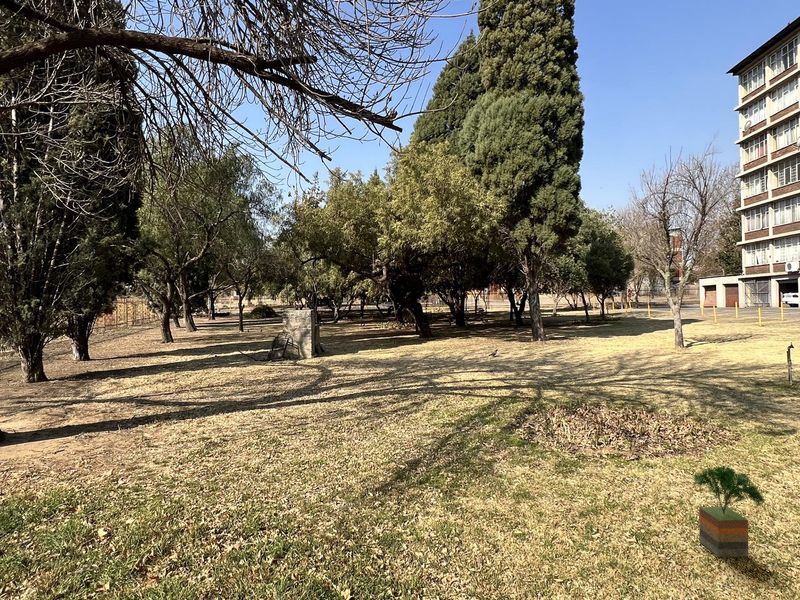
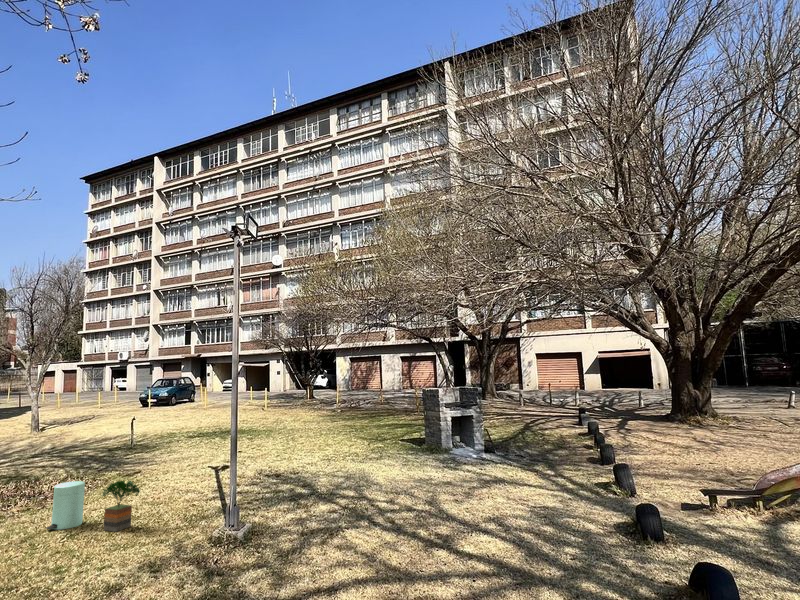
trash can: none [624,439,675,511] -> present [46,481,85,530]

